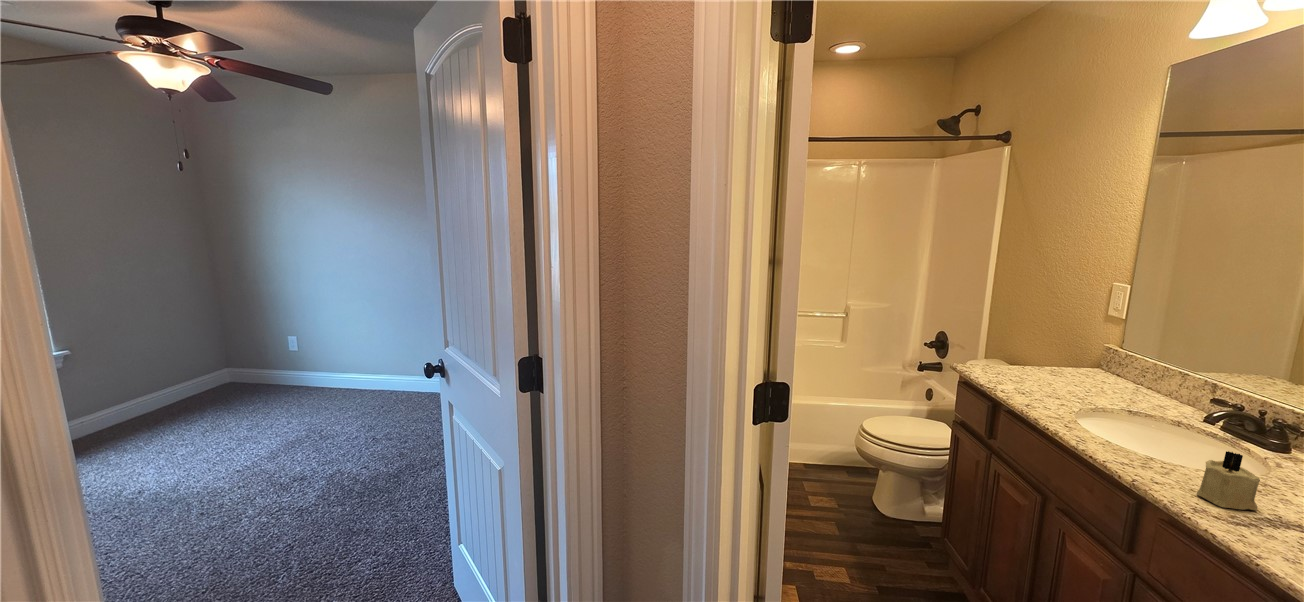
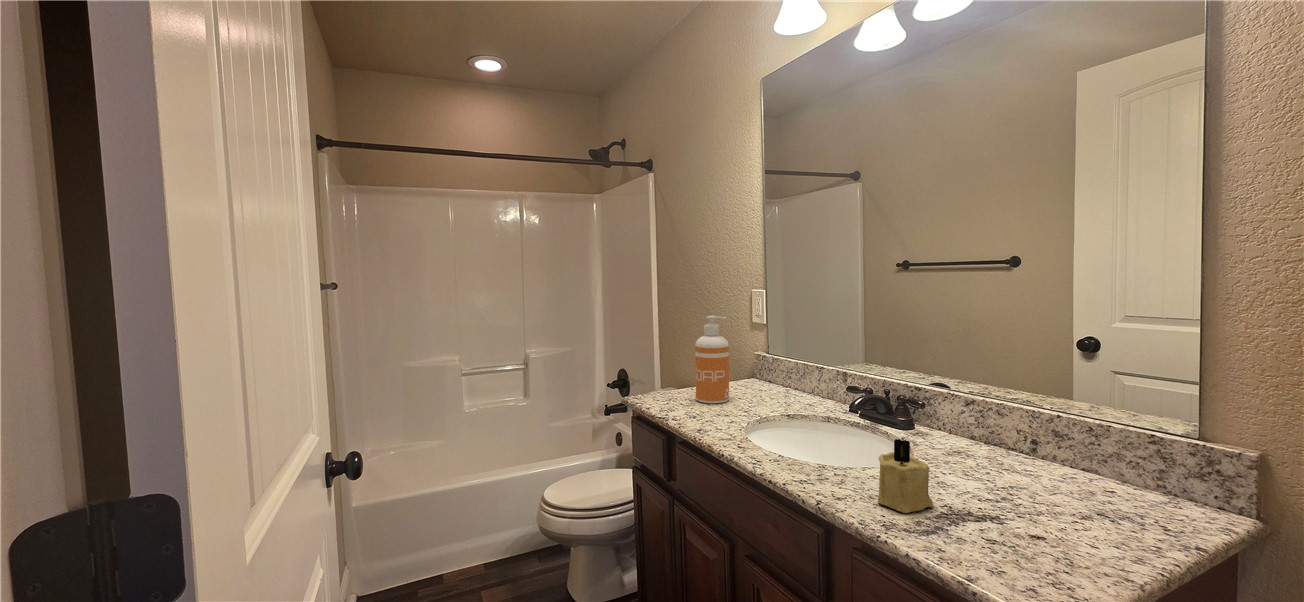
soap dispenser: none [1027,308,1075,386] -> present [695,316,729,403]

